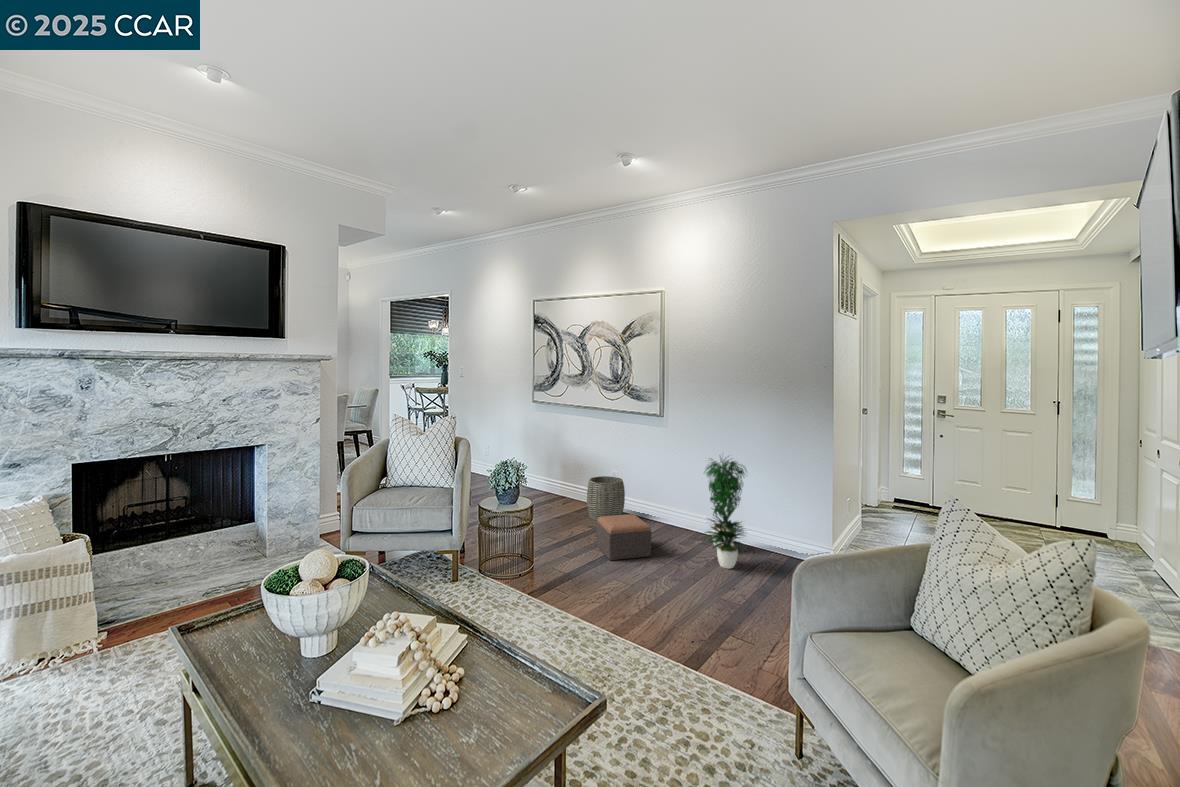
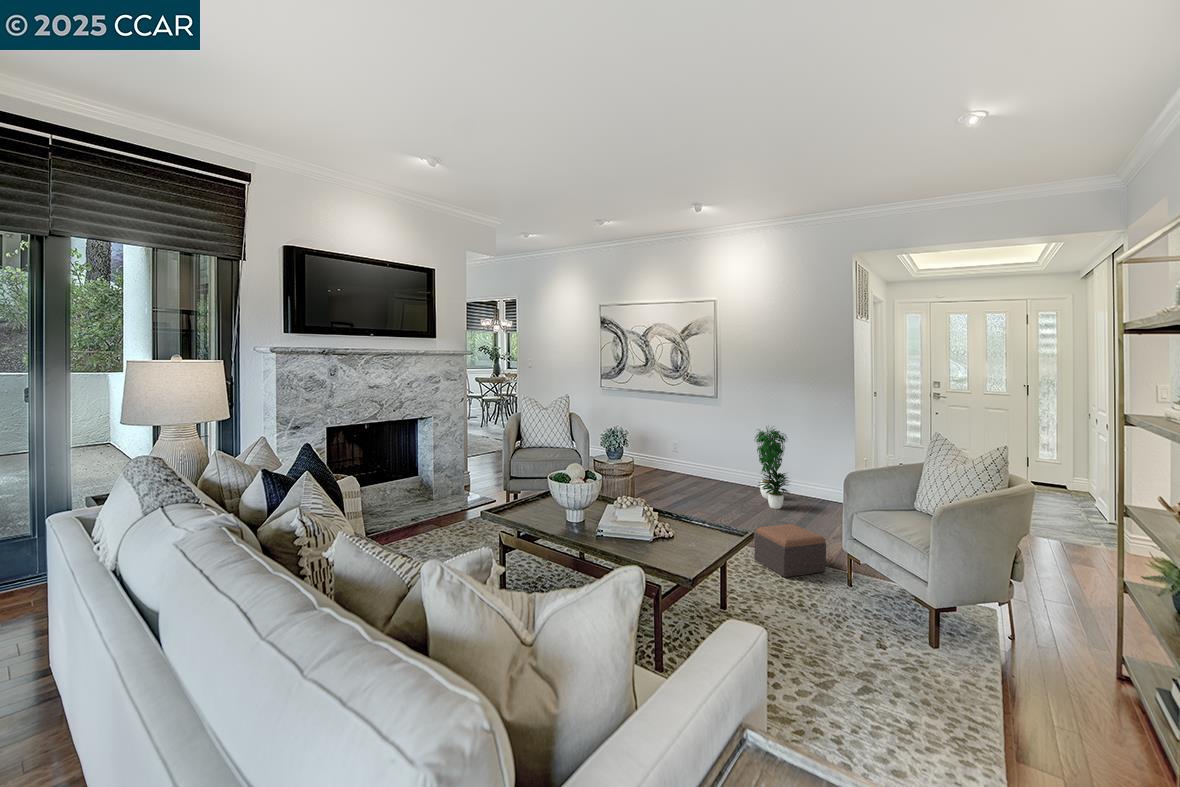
woven basket: present [587,476,625,521] -> none [654,448,684,482]
footstool: present [596,514,651,560] -> present [754,524,826,577]

